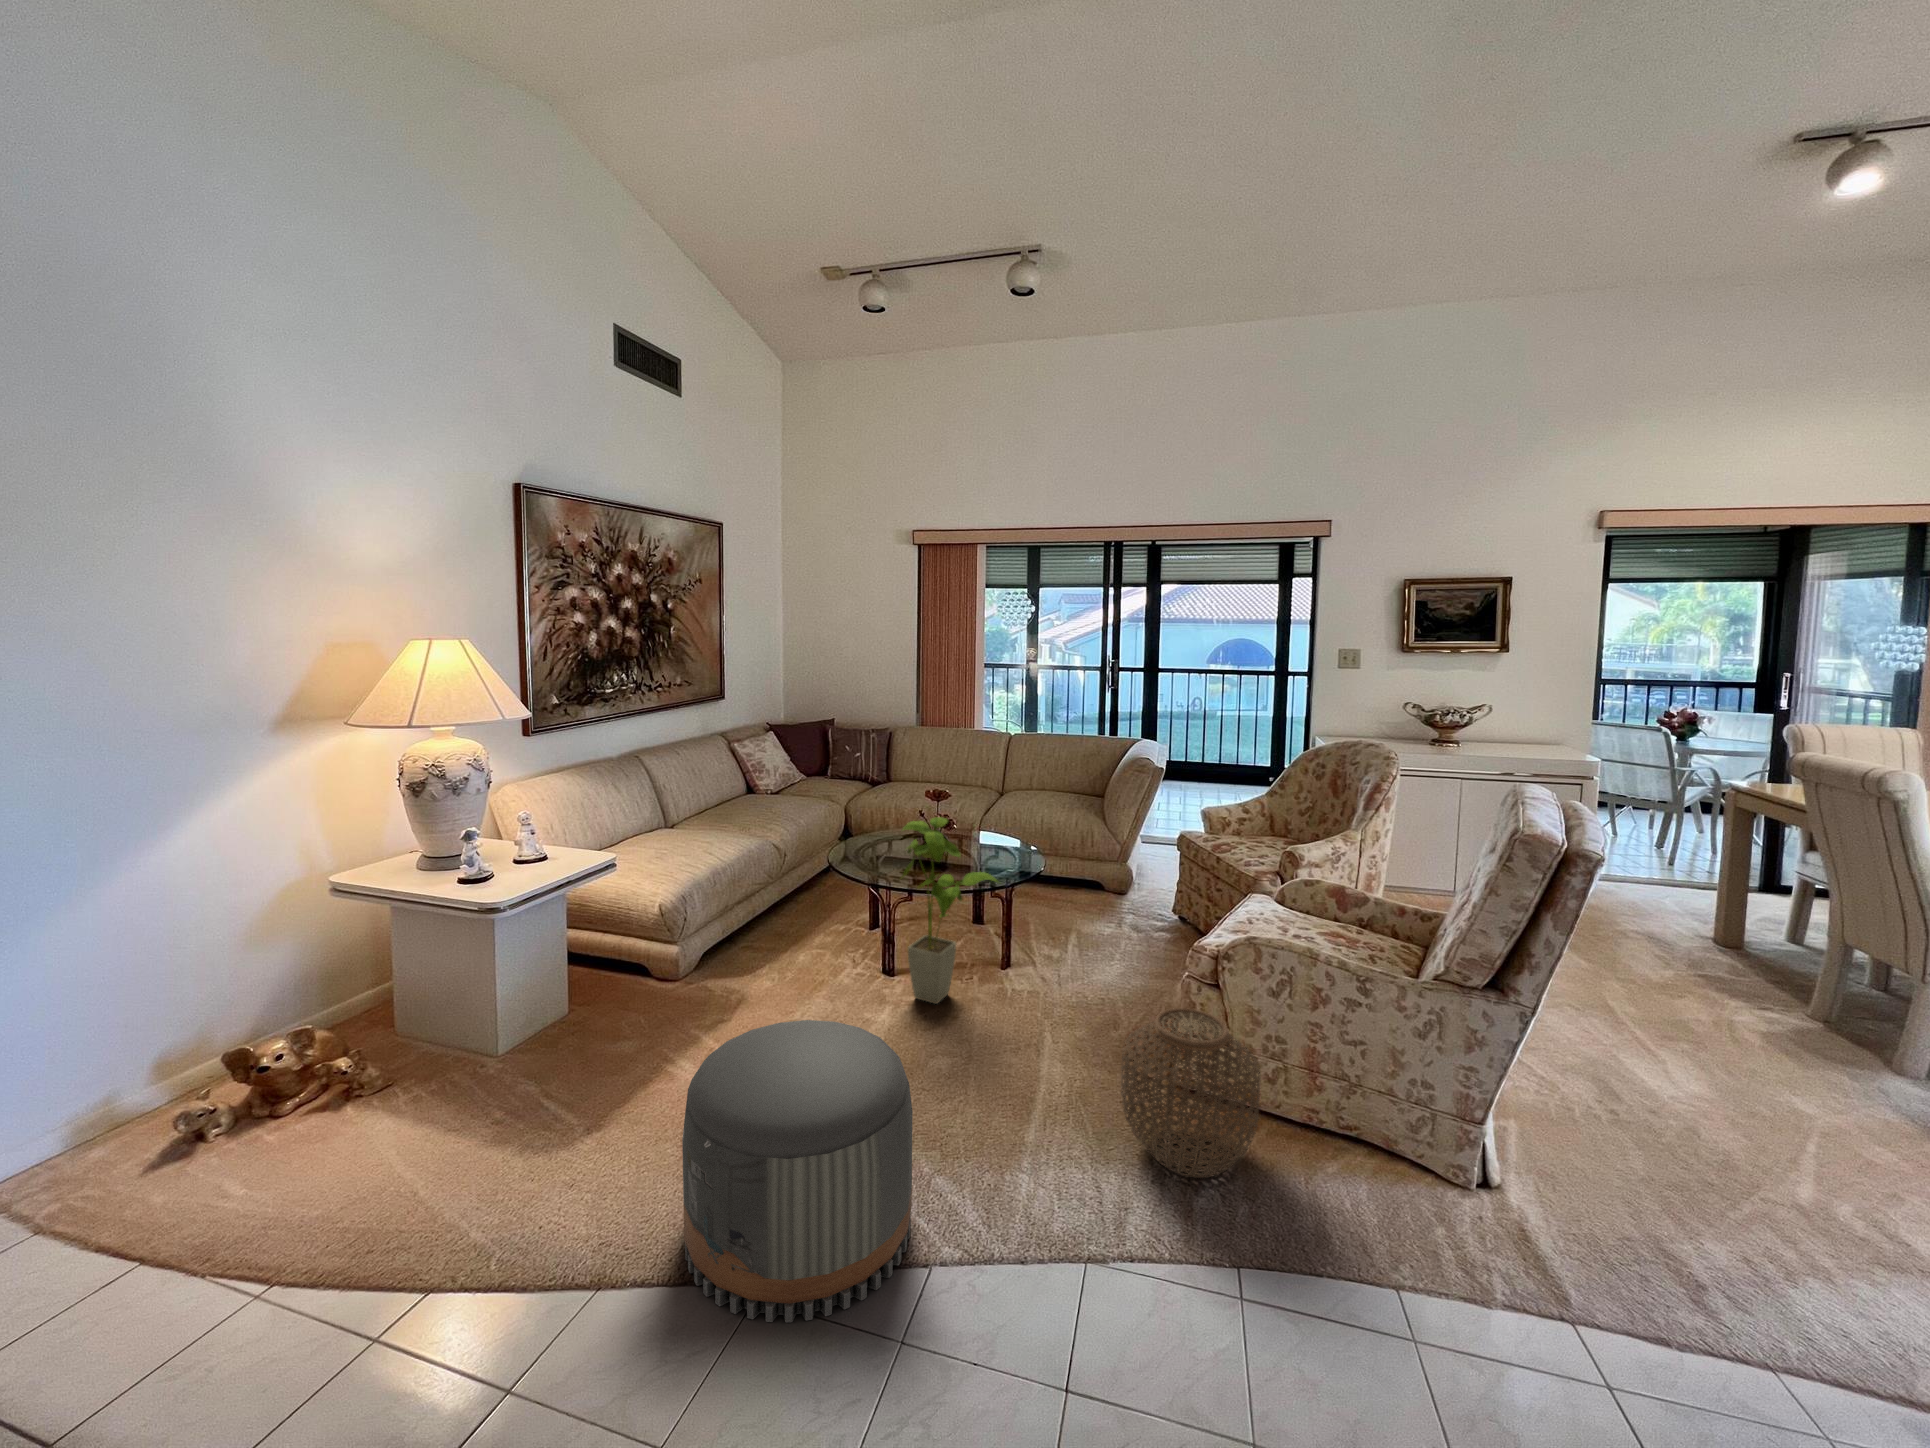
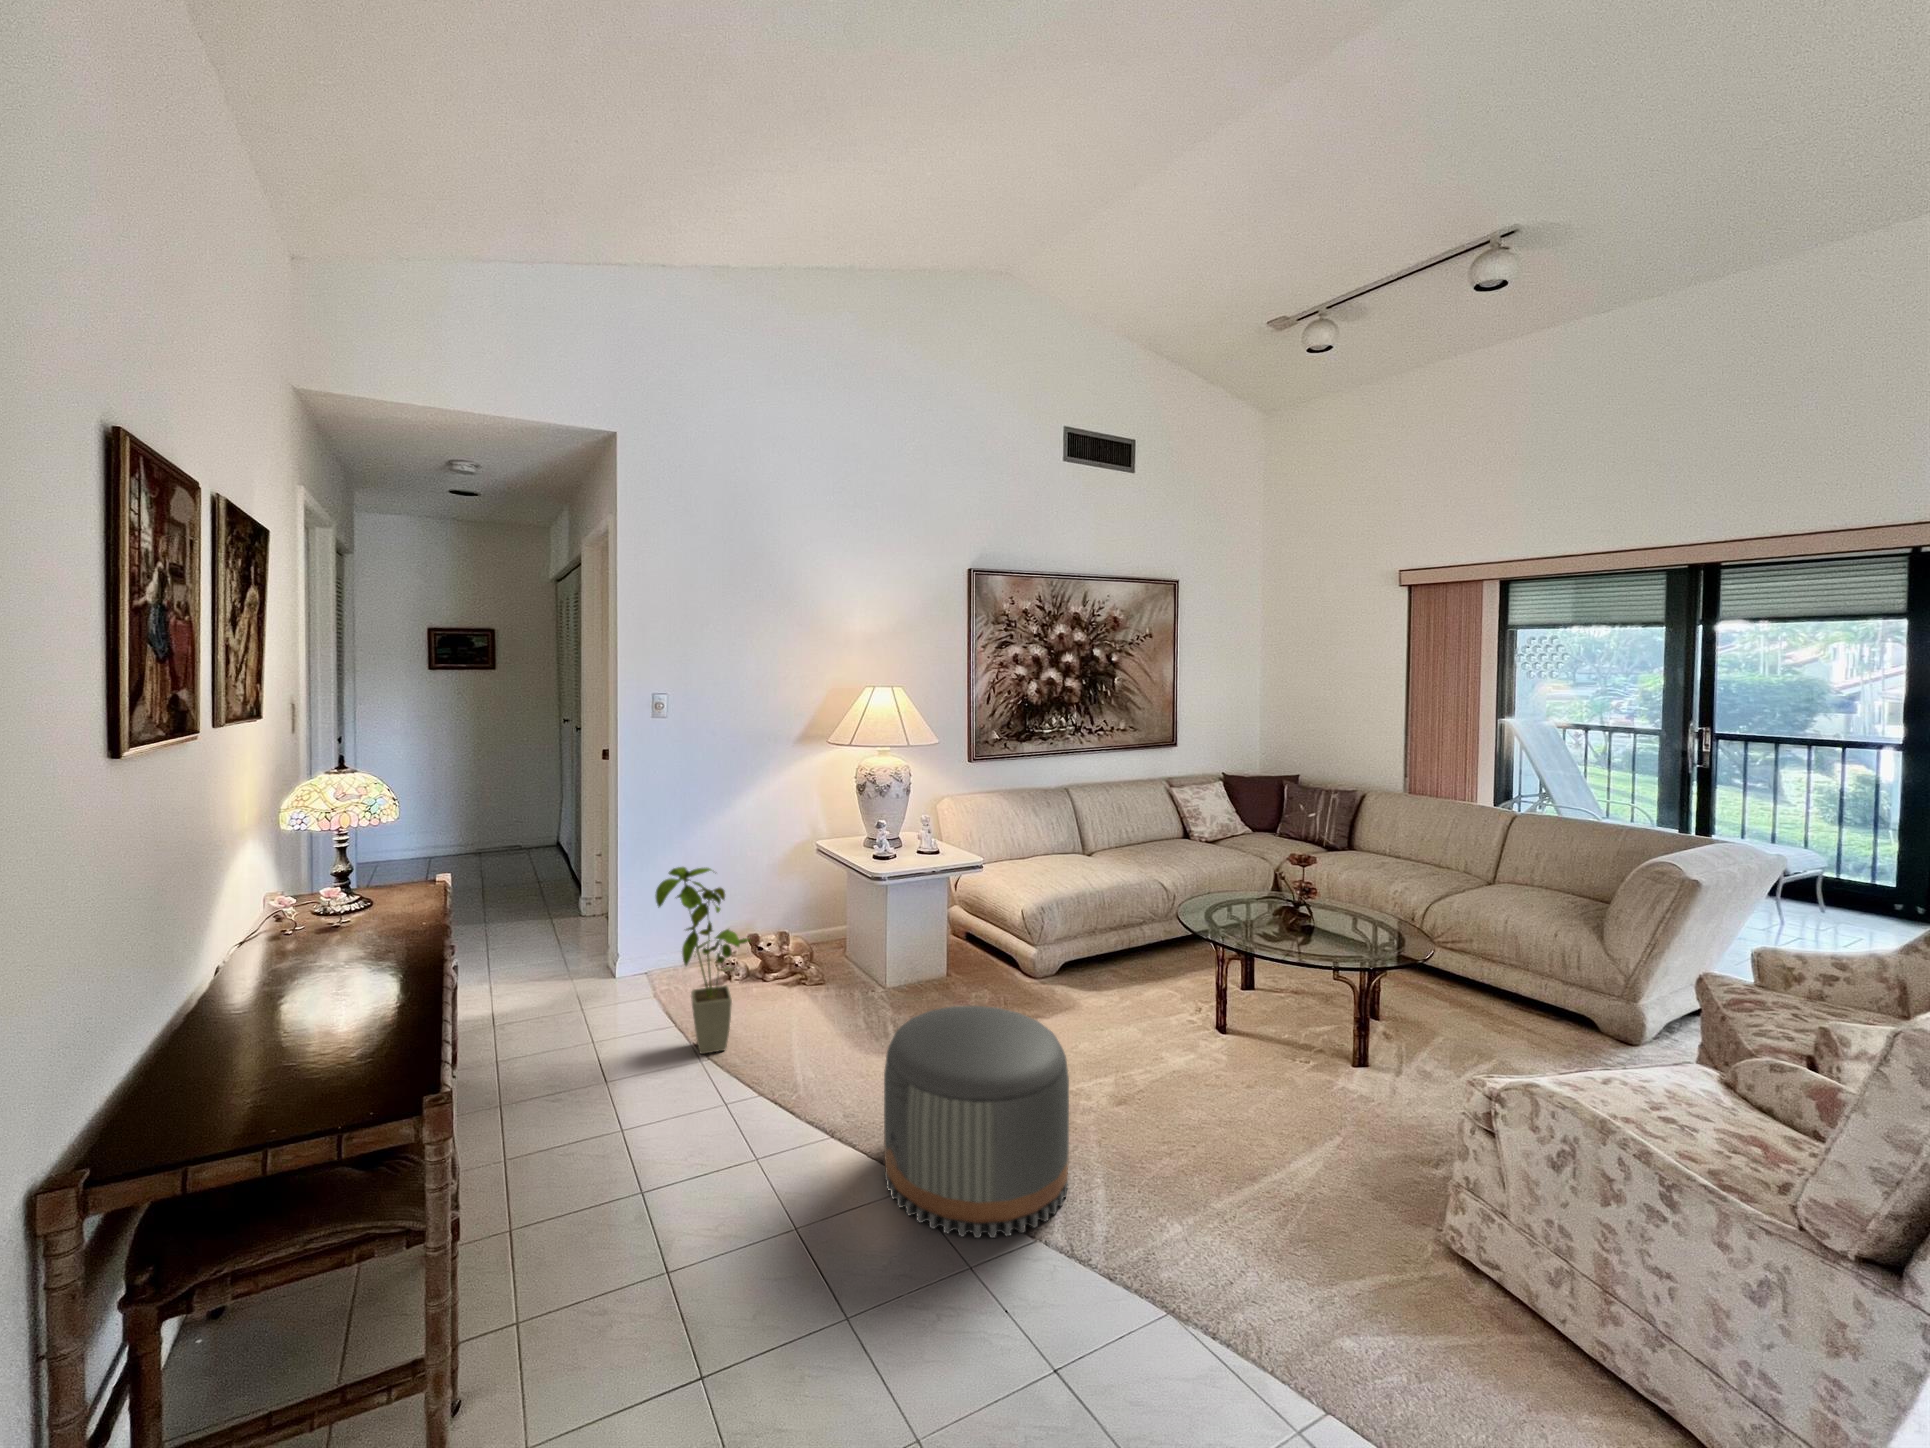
house plant: present [901,817,998,1004] -> present [655,867,750,1054]
woven basket: present [1121,1008,1260,1178] -> none [1310,1128,1489,1341]

